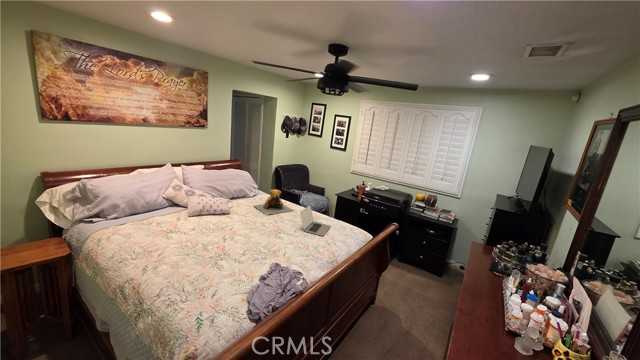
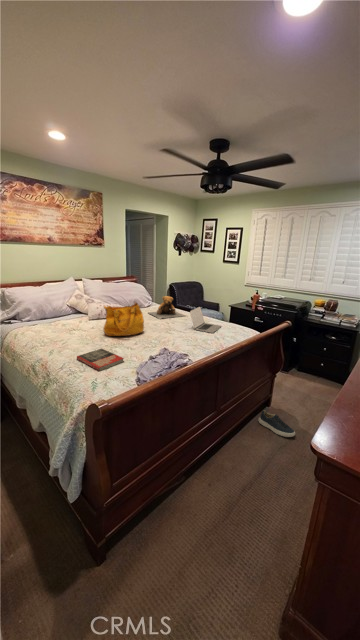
handbag: none [207,203,252,243] -> present [104,302,144,336]
book: none [177,263,232,298] -> present [77,349,124,371]
shoe: none [364,314,399,343] -> present [258,410,295,437]

